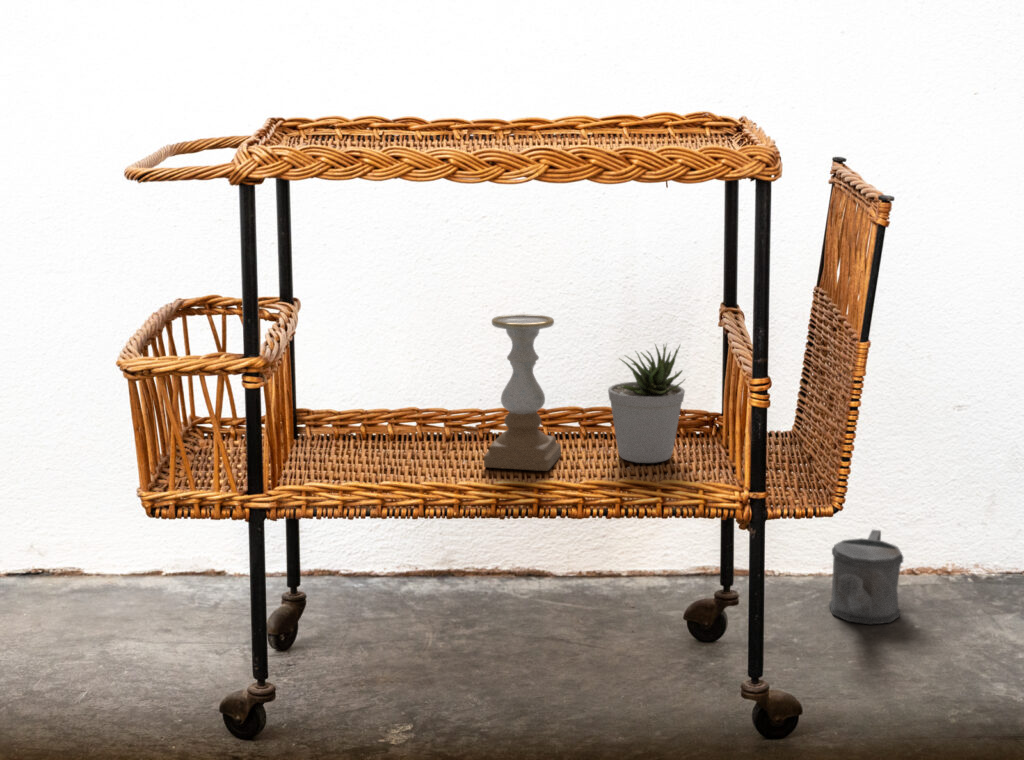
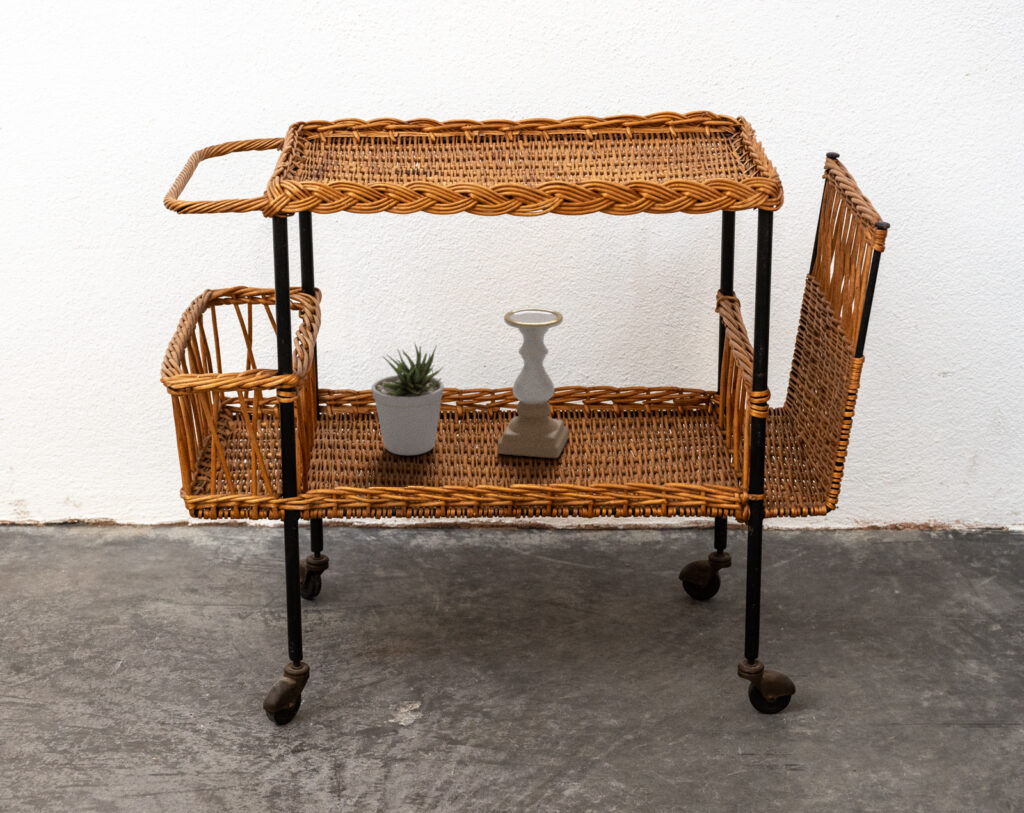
potted plant: present [608,346,685,463] -> present [372,344,444,455]
watering can: present [829,530,903,624] -> none [812,479,883,572]

